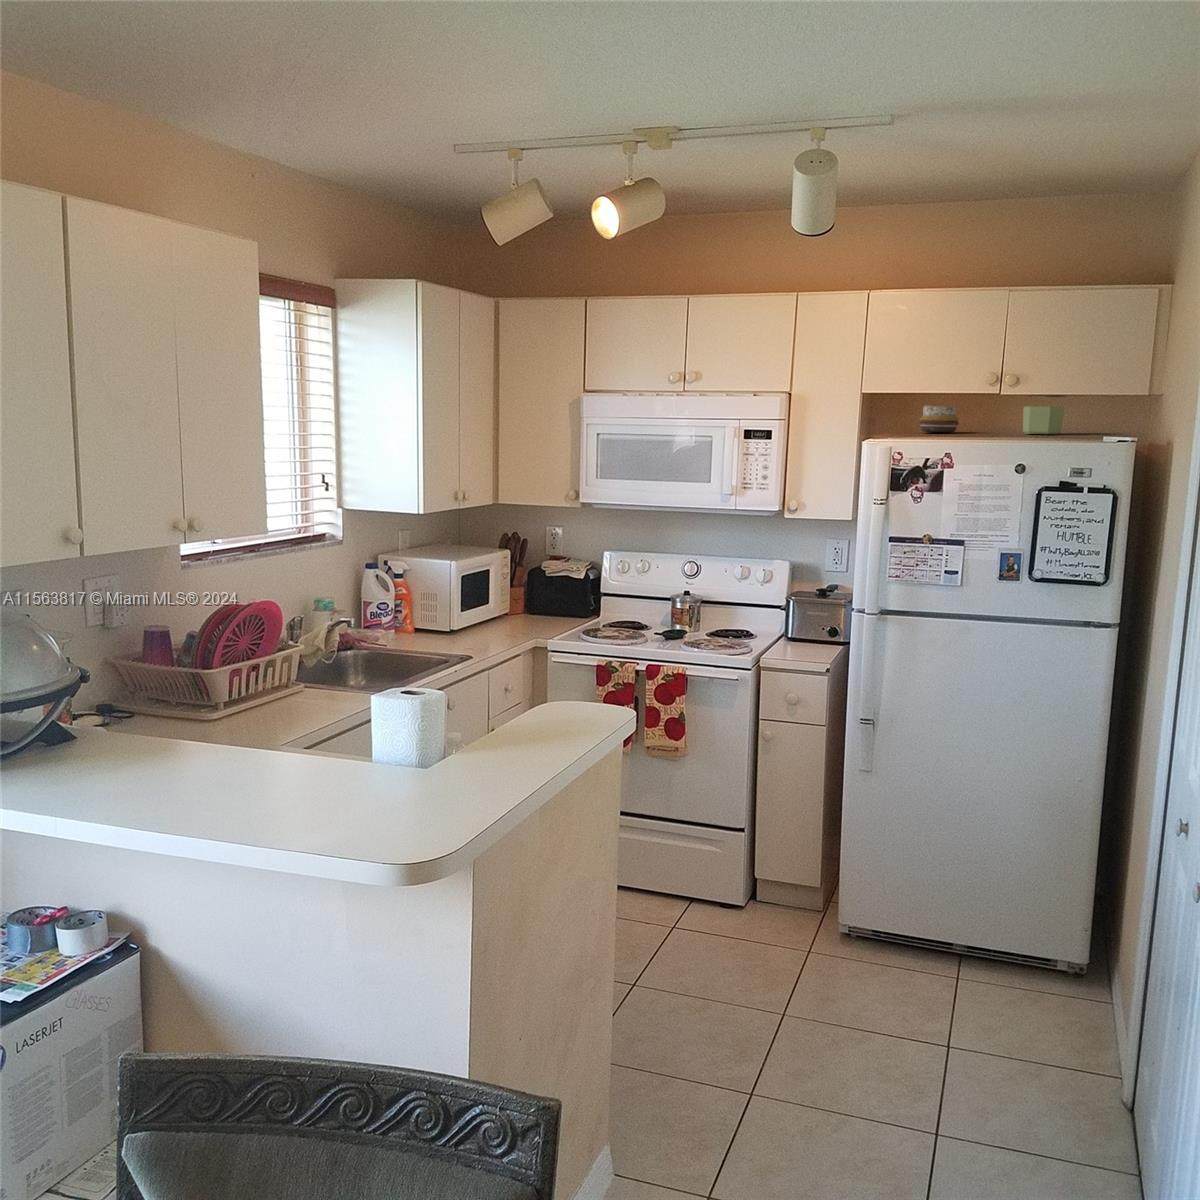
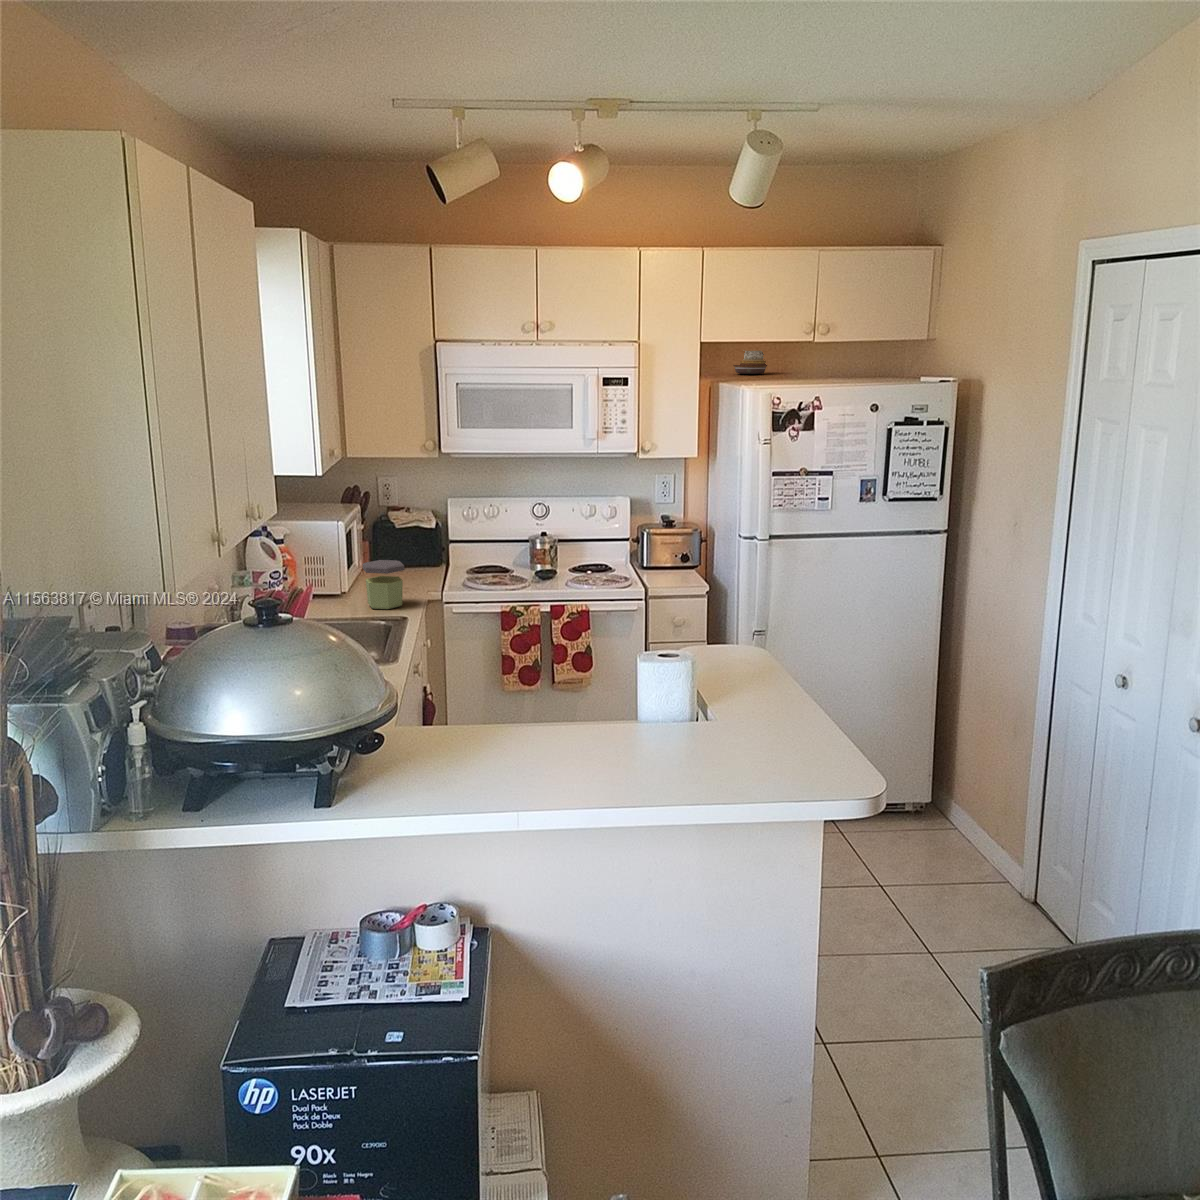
jar: present [1023,395,1066,434] -> present [363,560,405,609]

